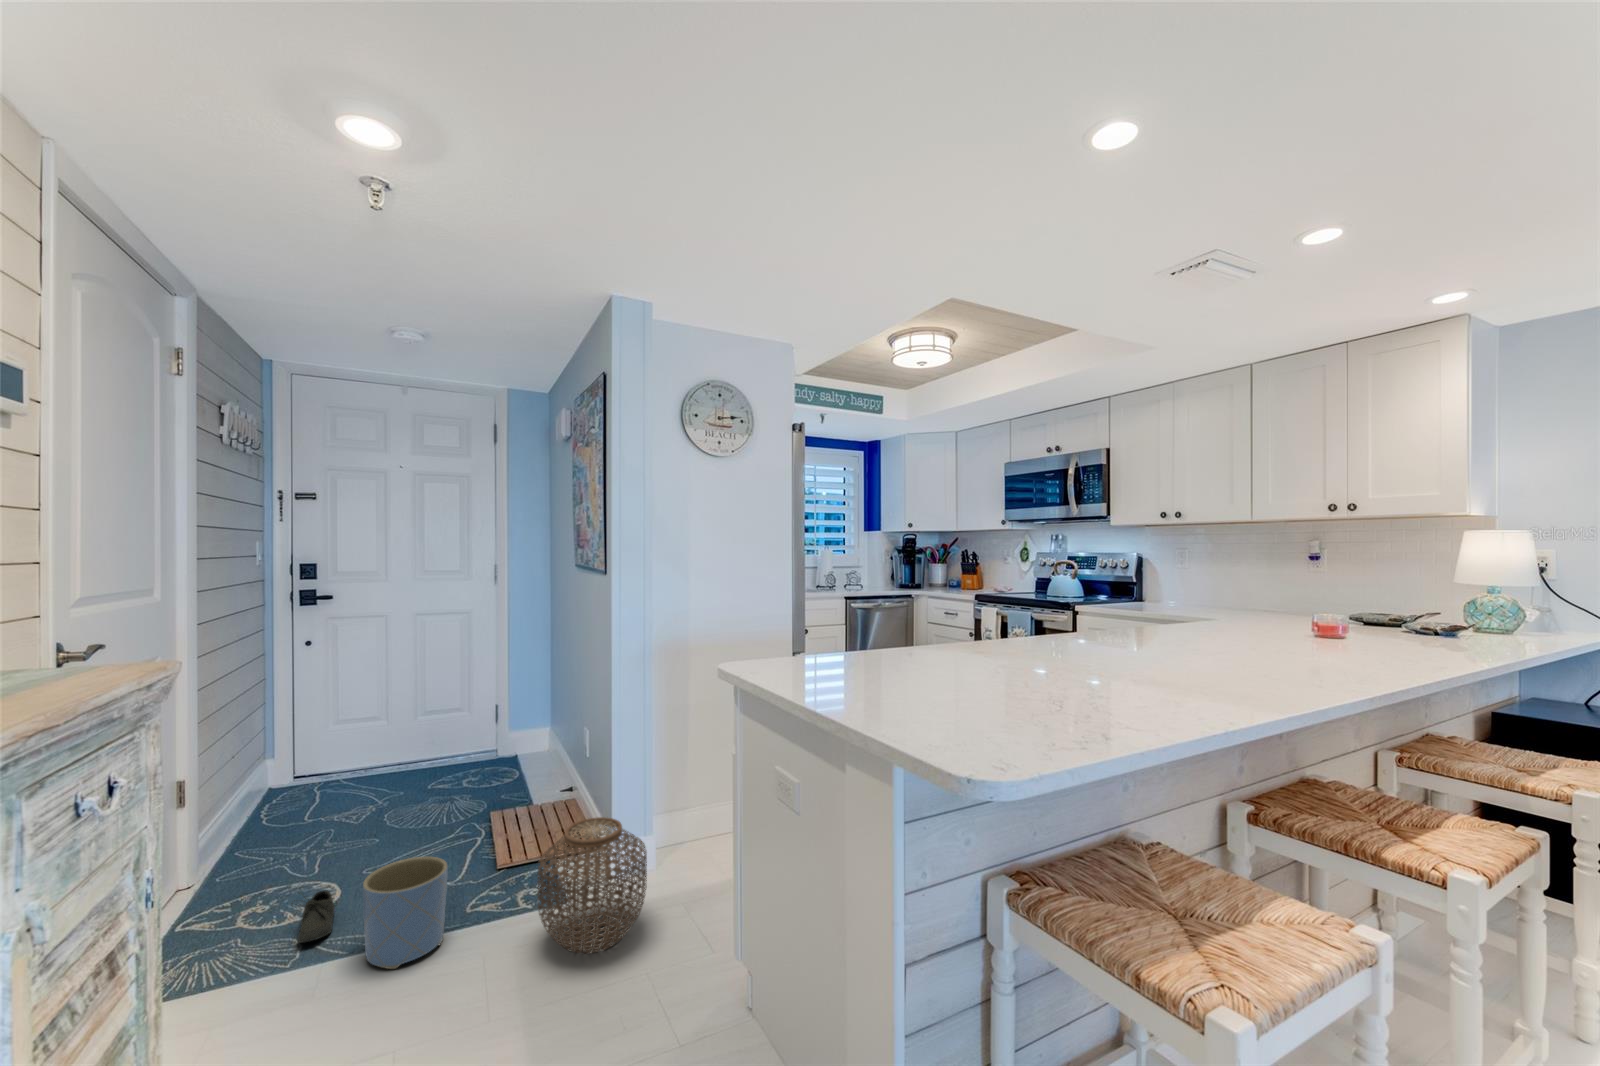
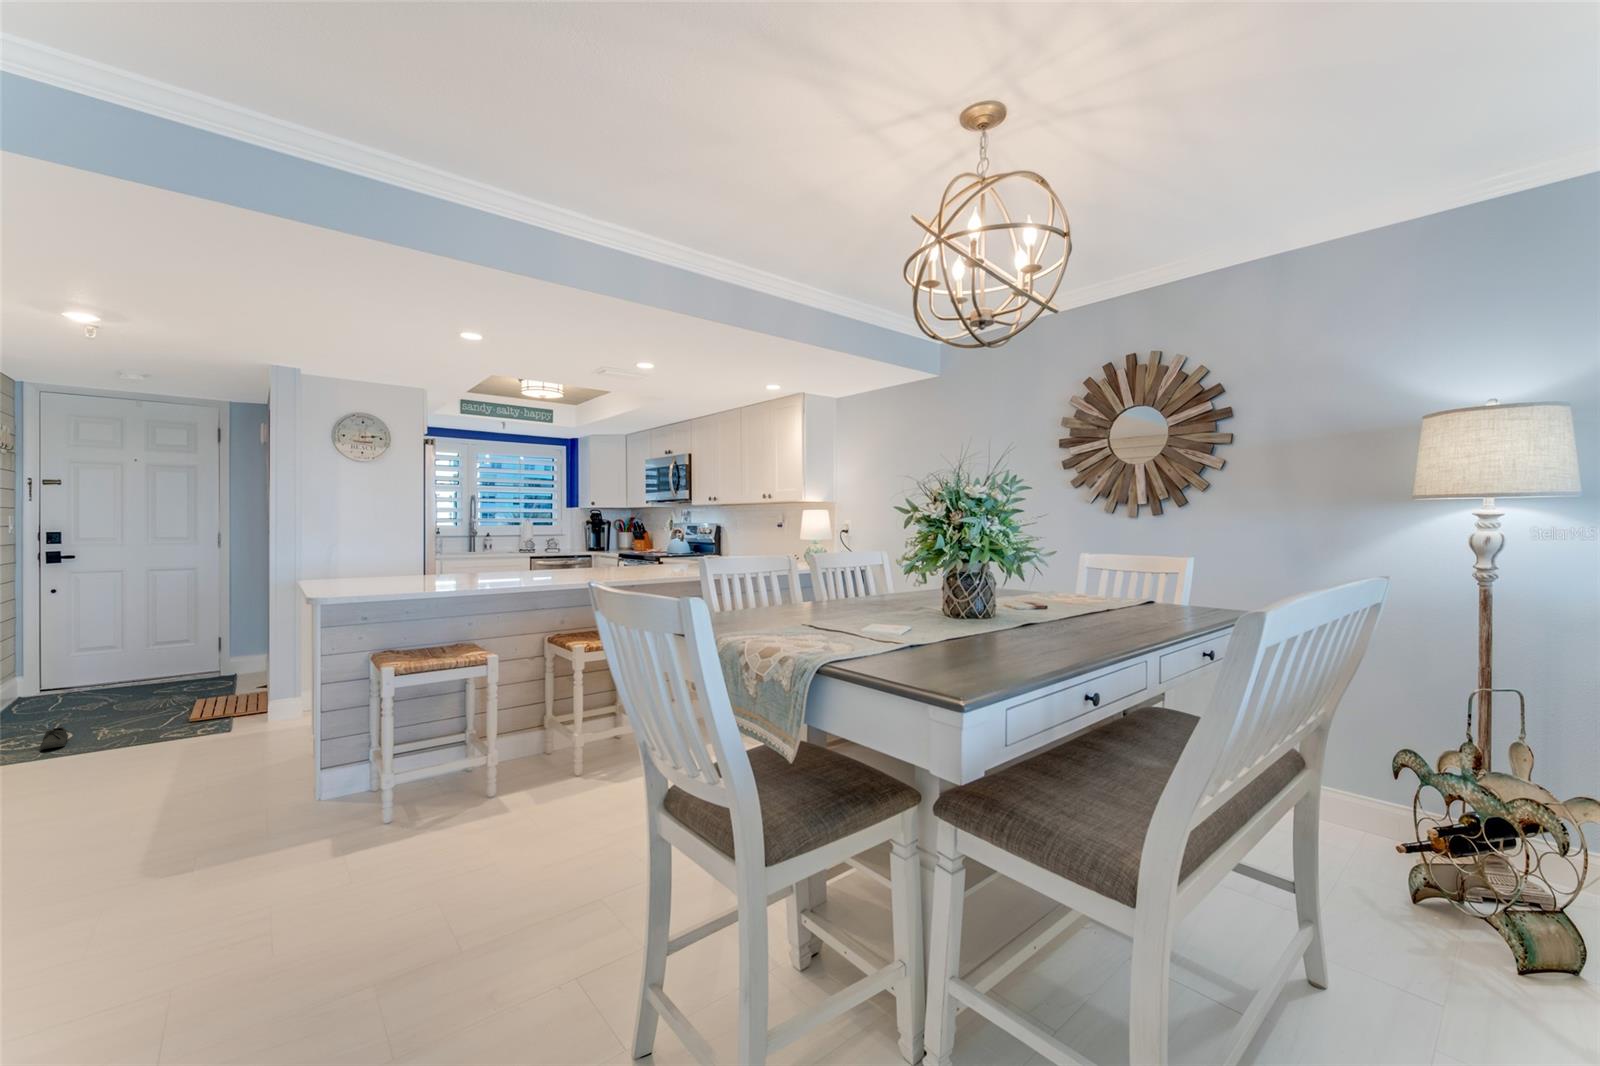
woven basket: present [537,817,647,953] -> none [200,675,278,744]
planter: present [363,857,448,969] -> none [83,700,143,754]

